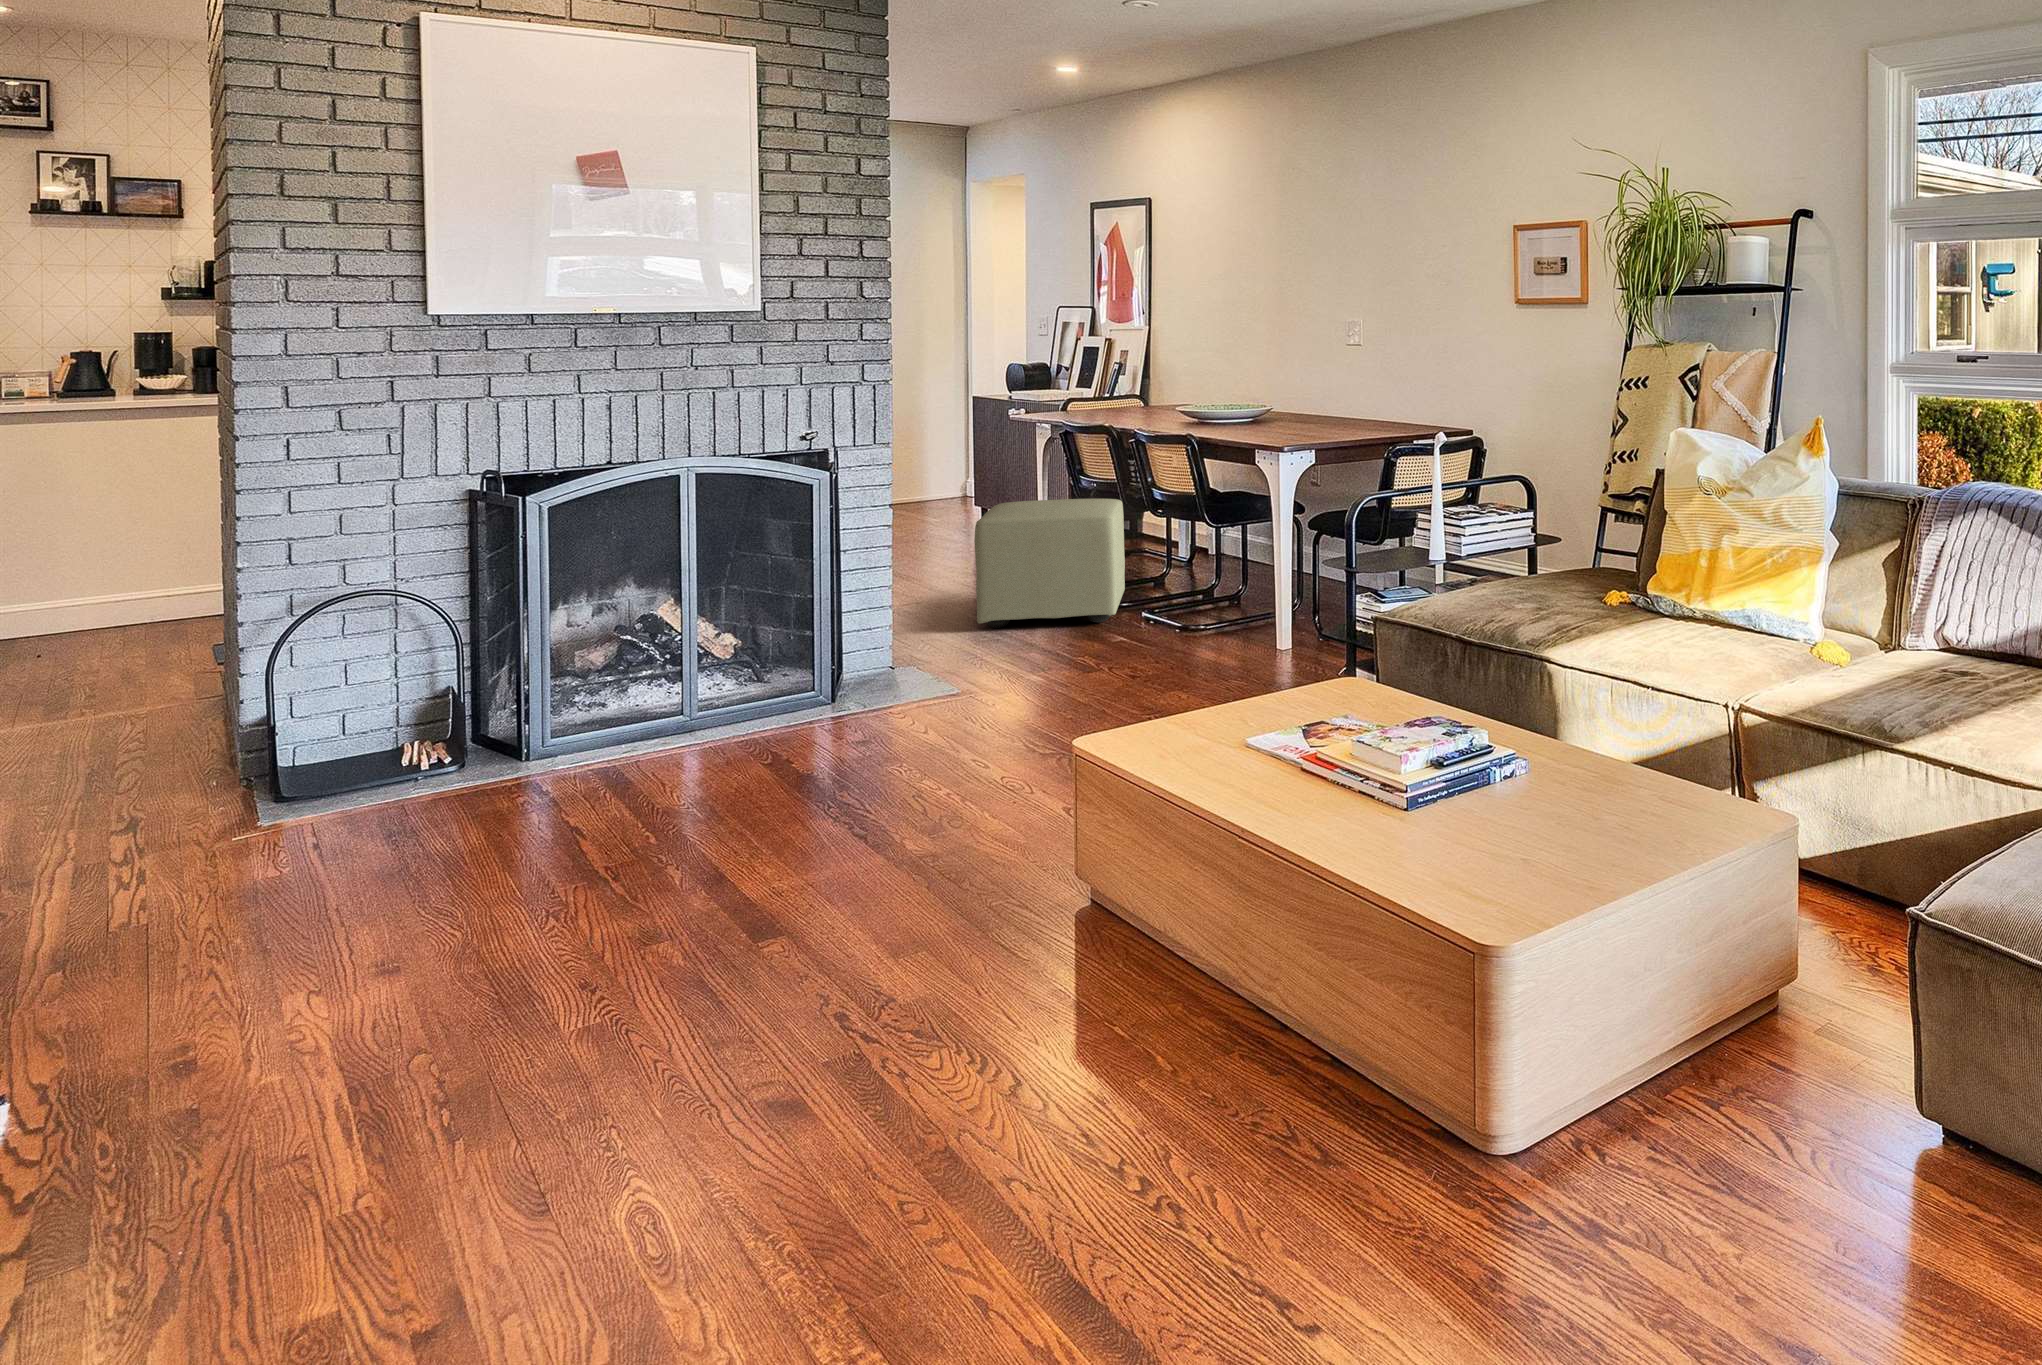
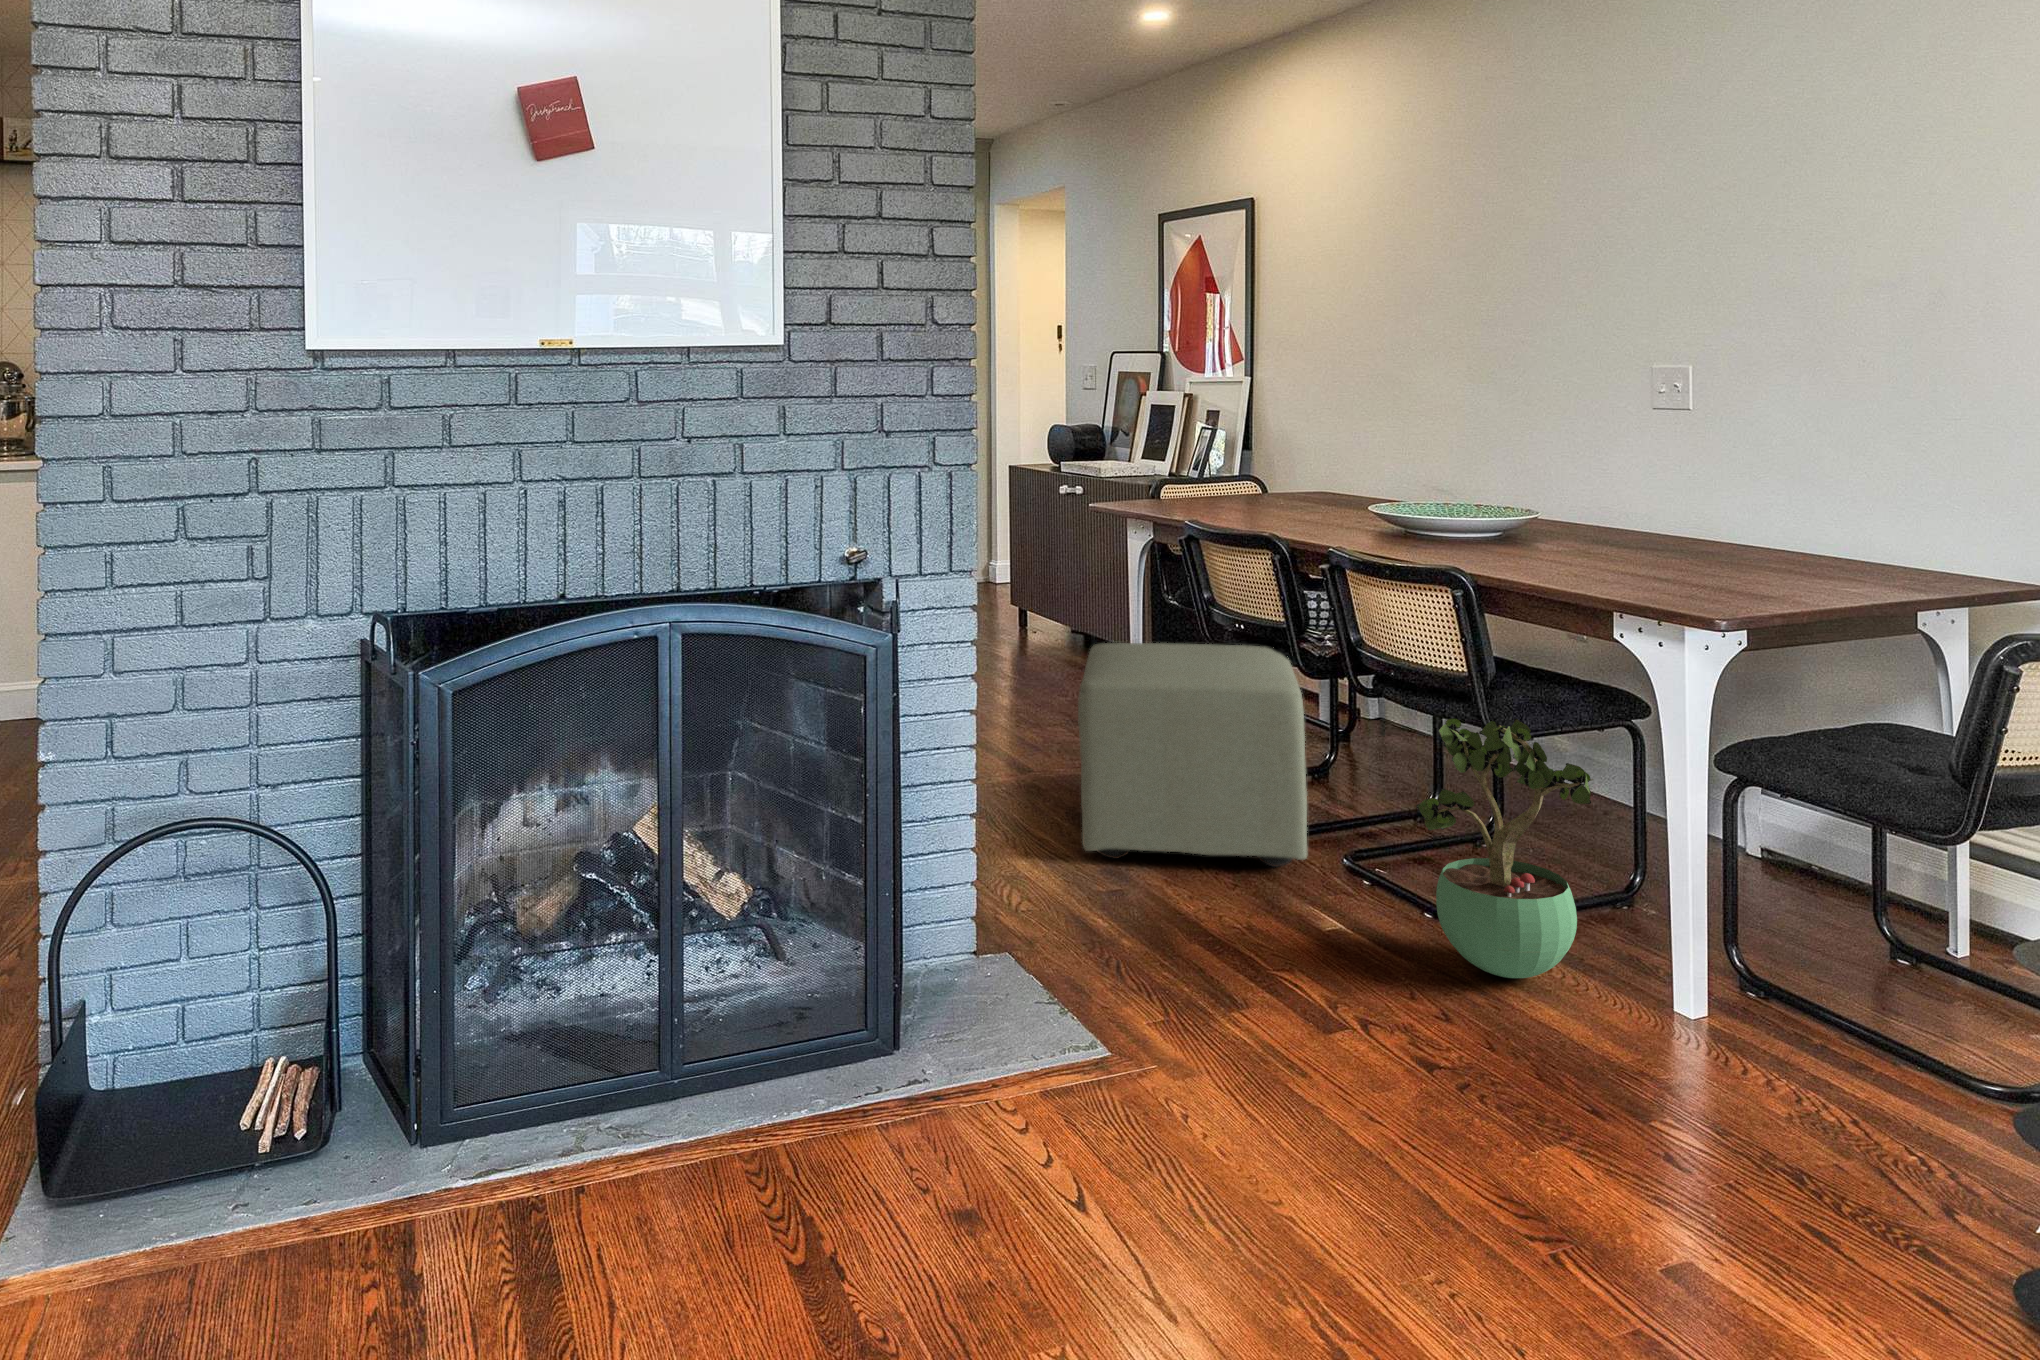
potted plant: none [1155,513,1235,650] -> present [1416,718,1593,978]

